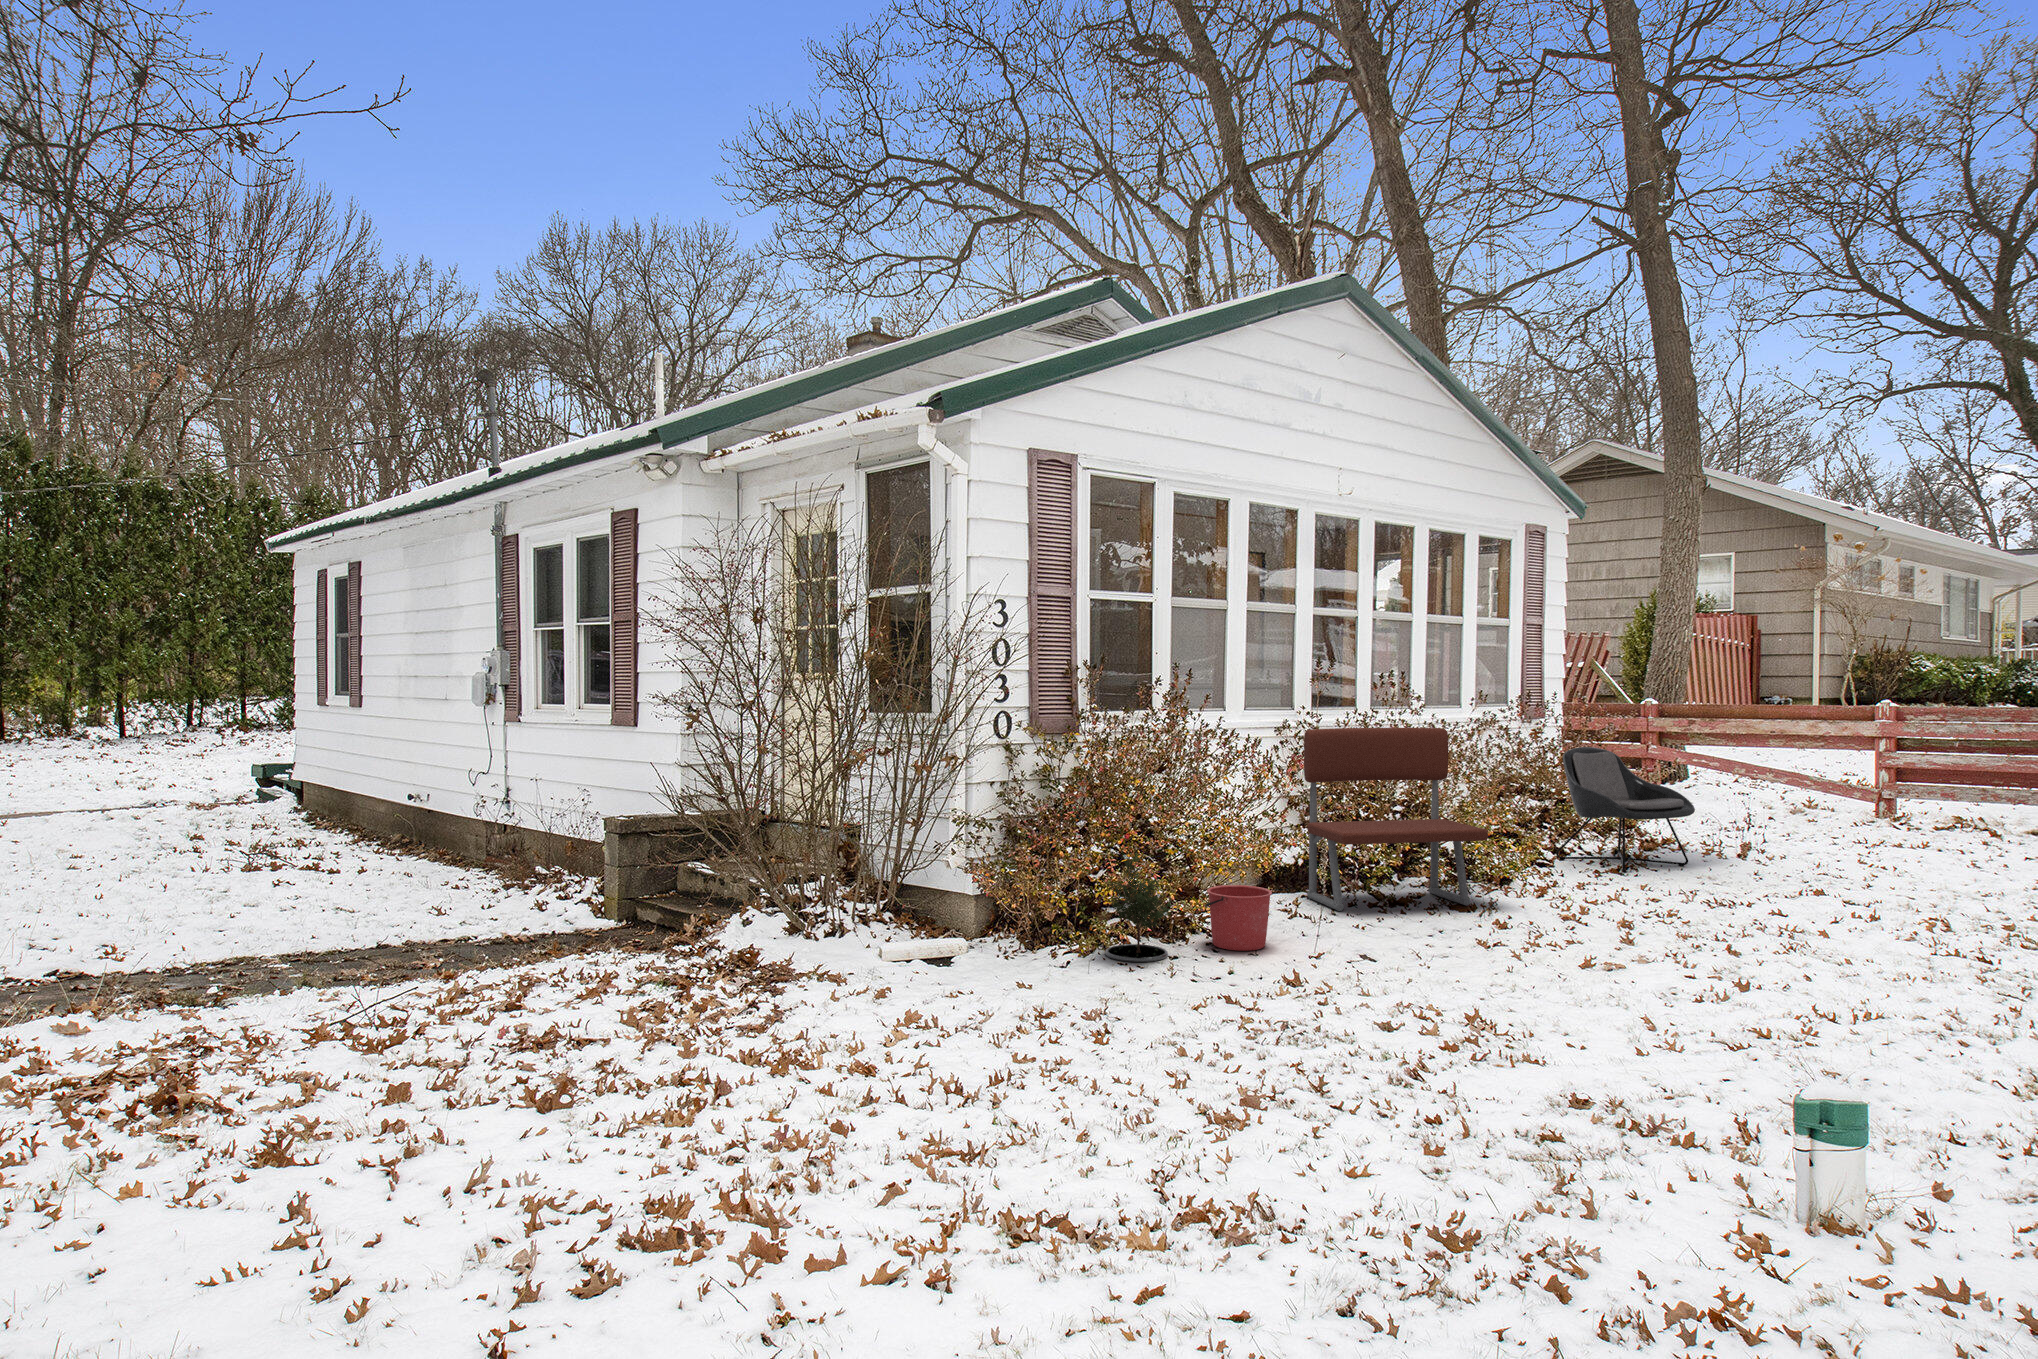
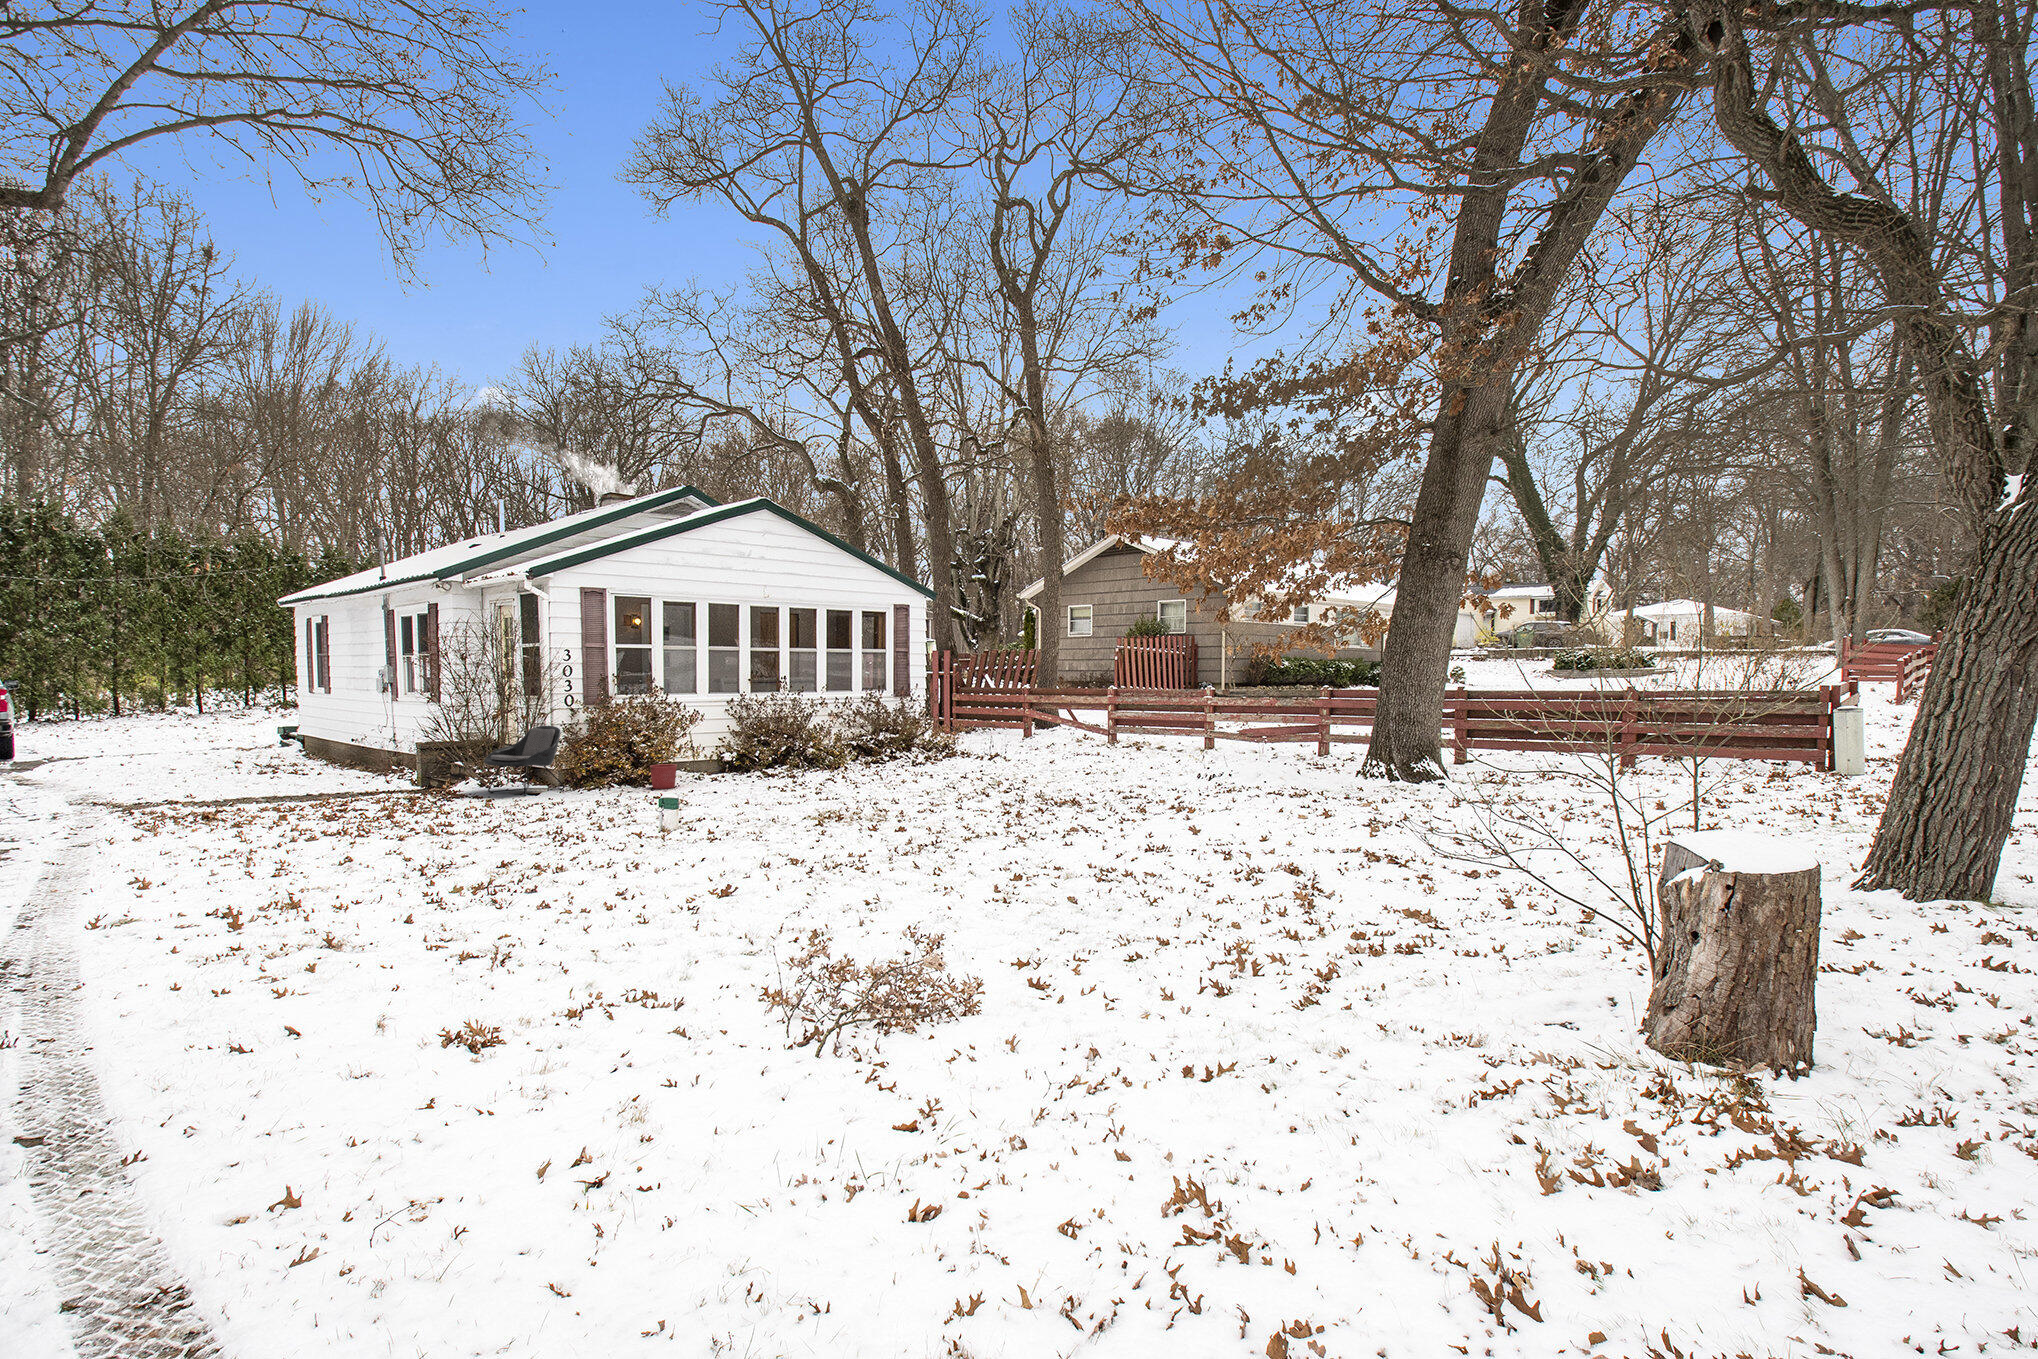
bench: present [1304,728,1488,911] -> none [731,701,800,778]
lounge chair: present [1556,747,1695,872] -> present [484,726,564,796]
potted tree: present [1105,849,1173,962] -> none [600,746,628,792]

